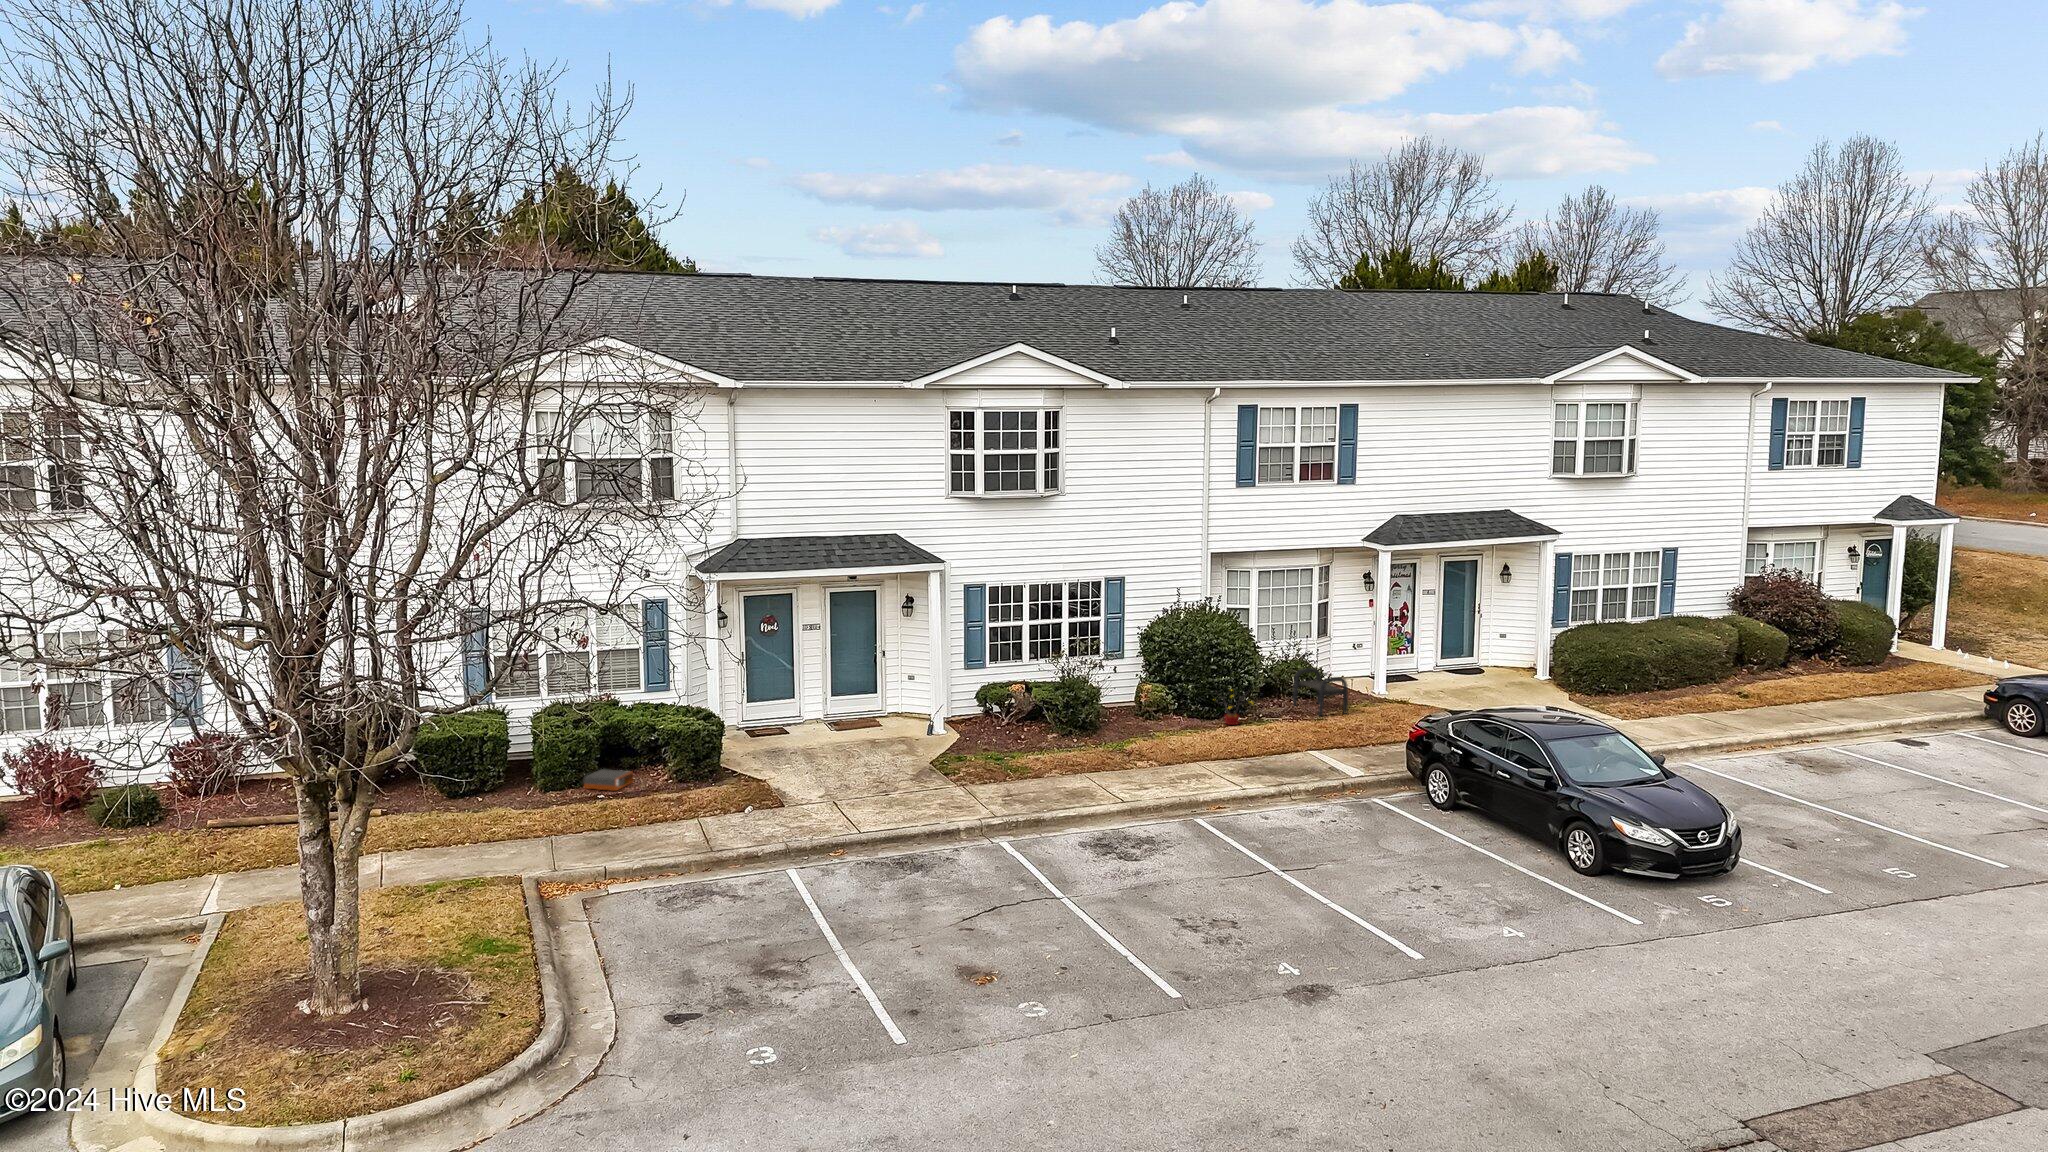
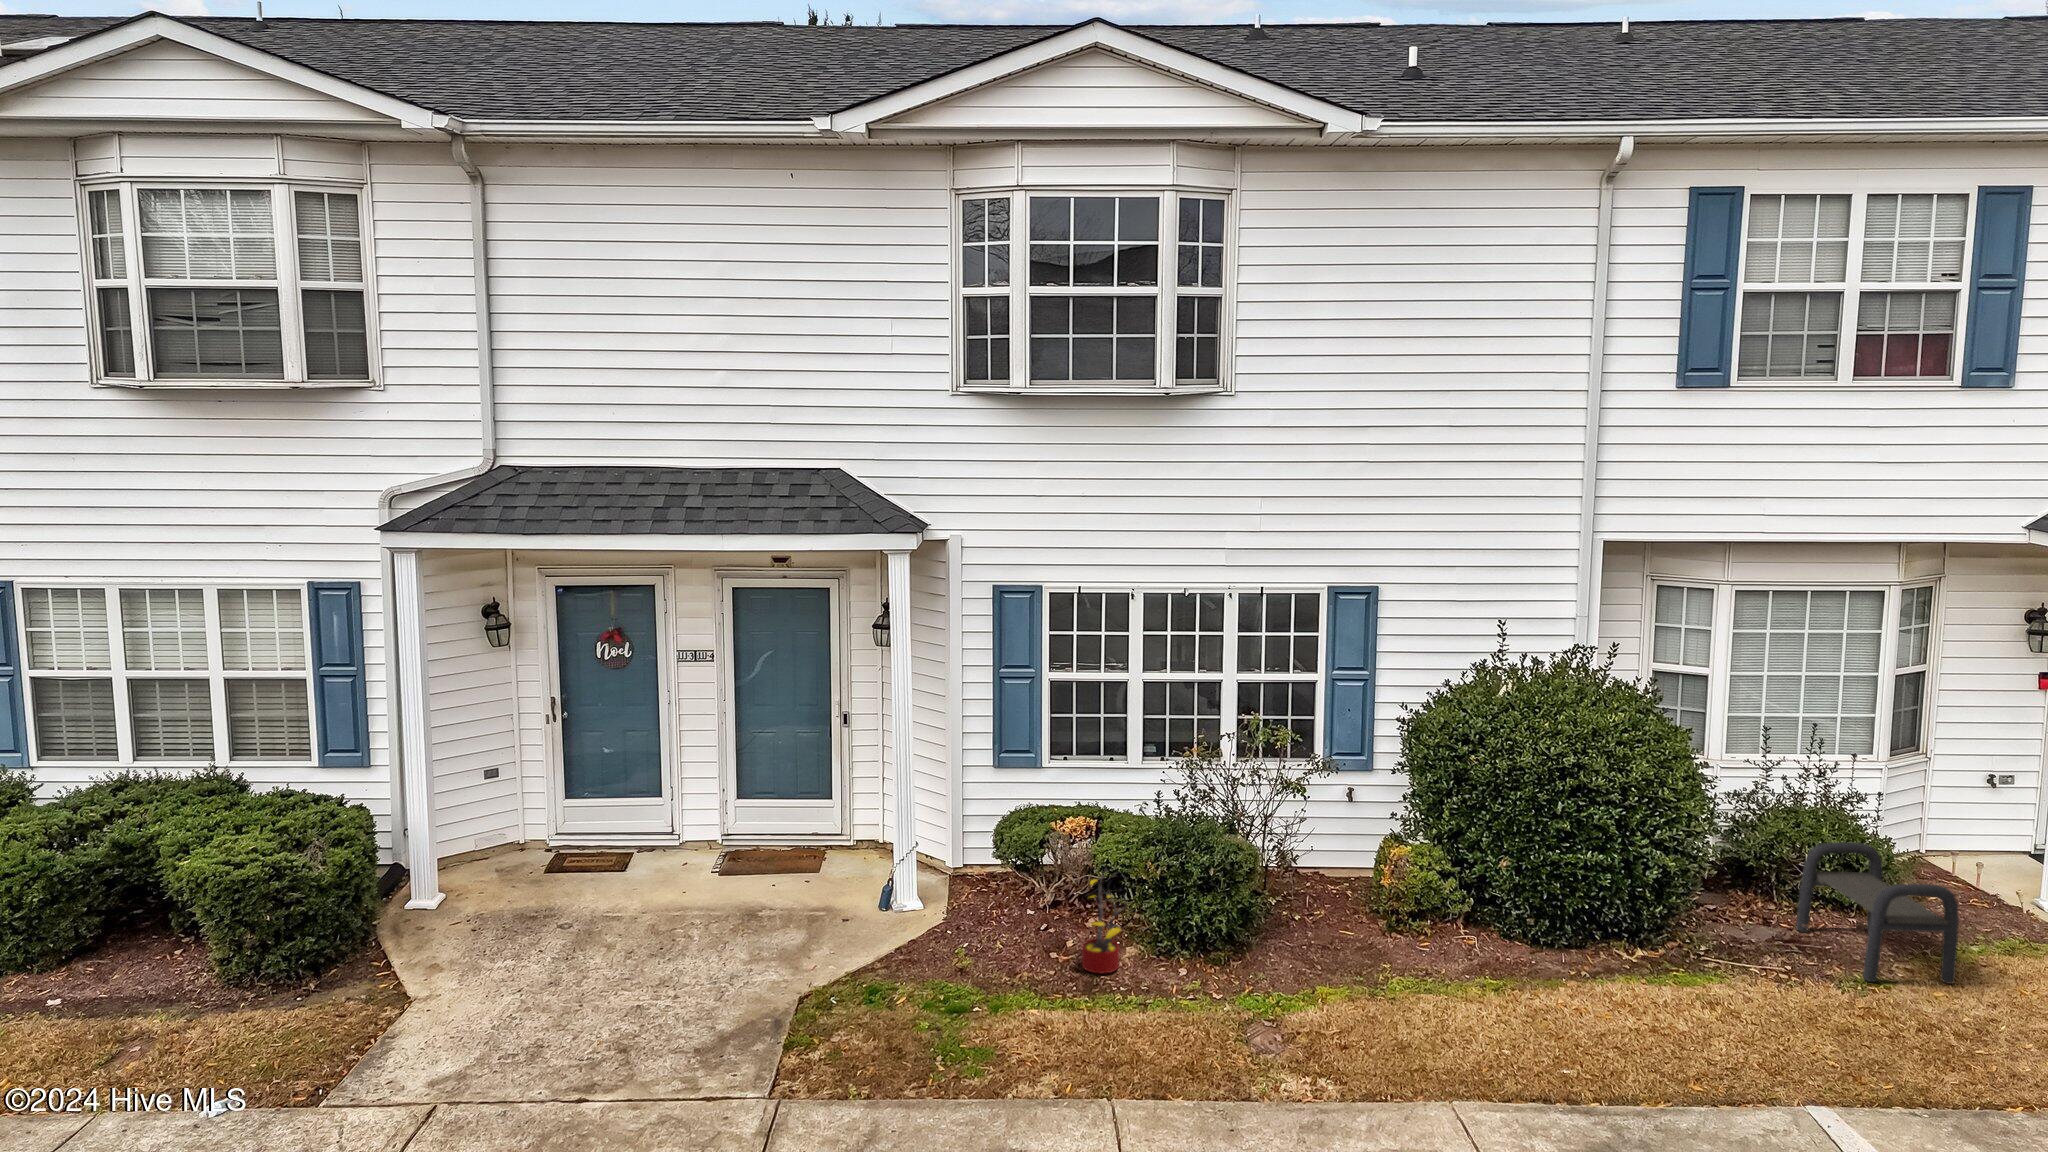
decorative plant: present [1218,693,1240,725] -> present [1082,867,1124,974]
storage box: present [584,769,633,791] -> none [17,929,127,992]

